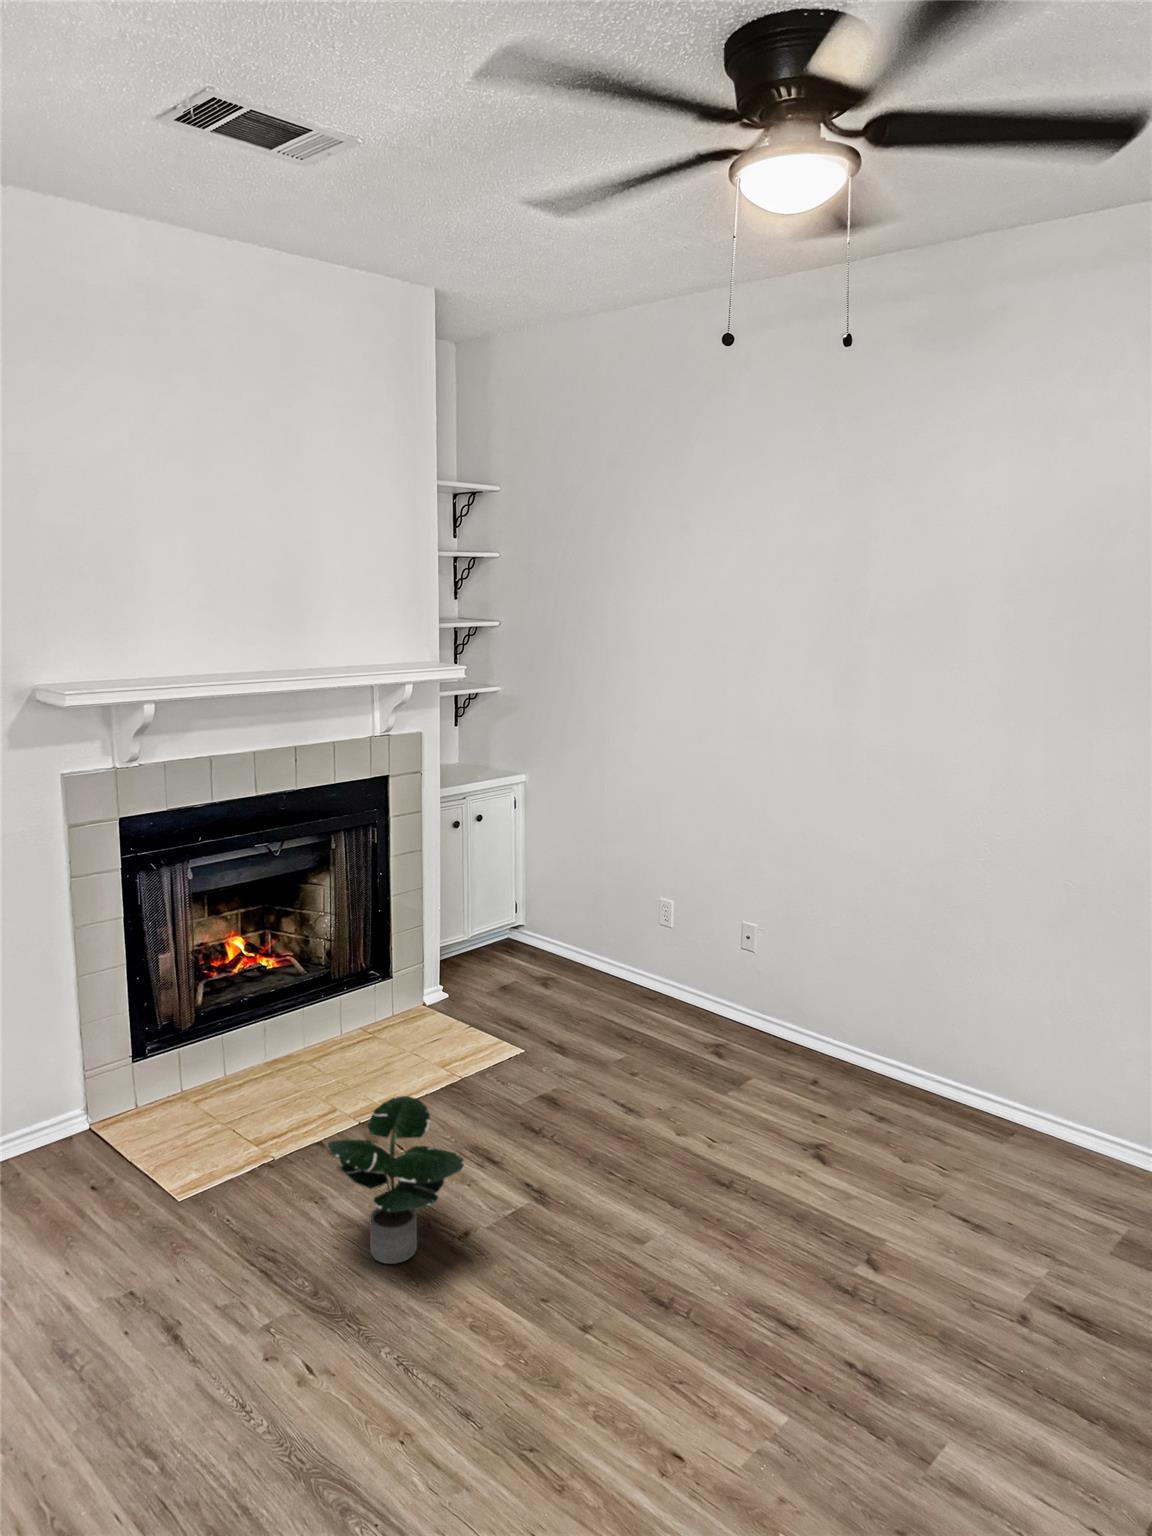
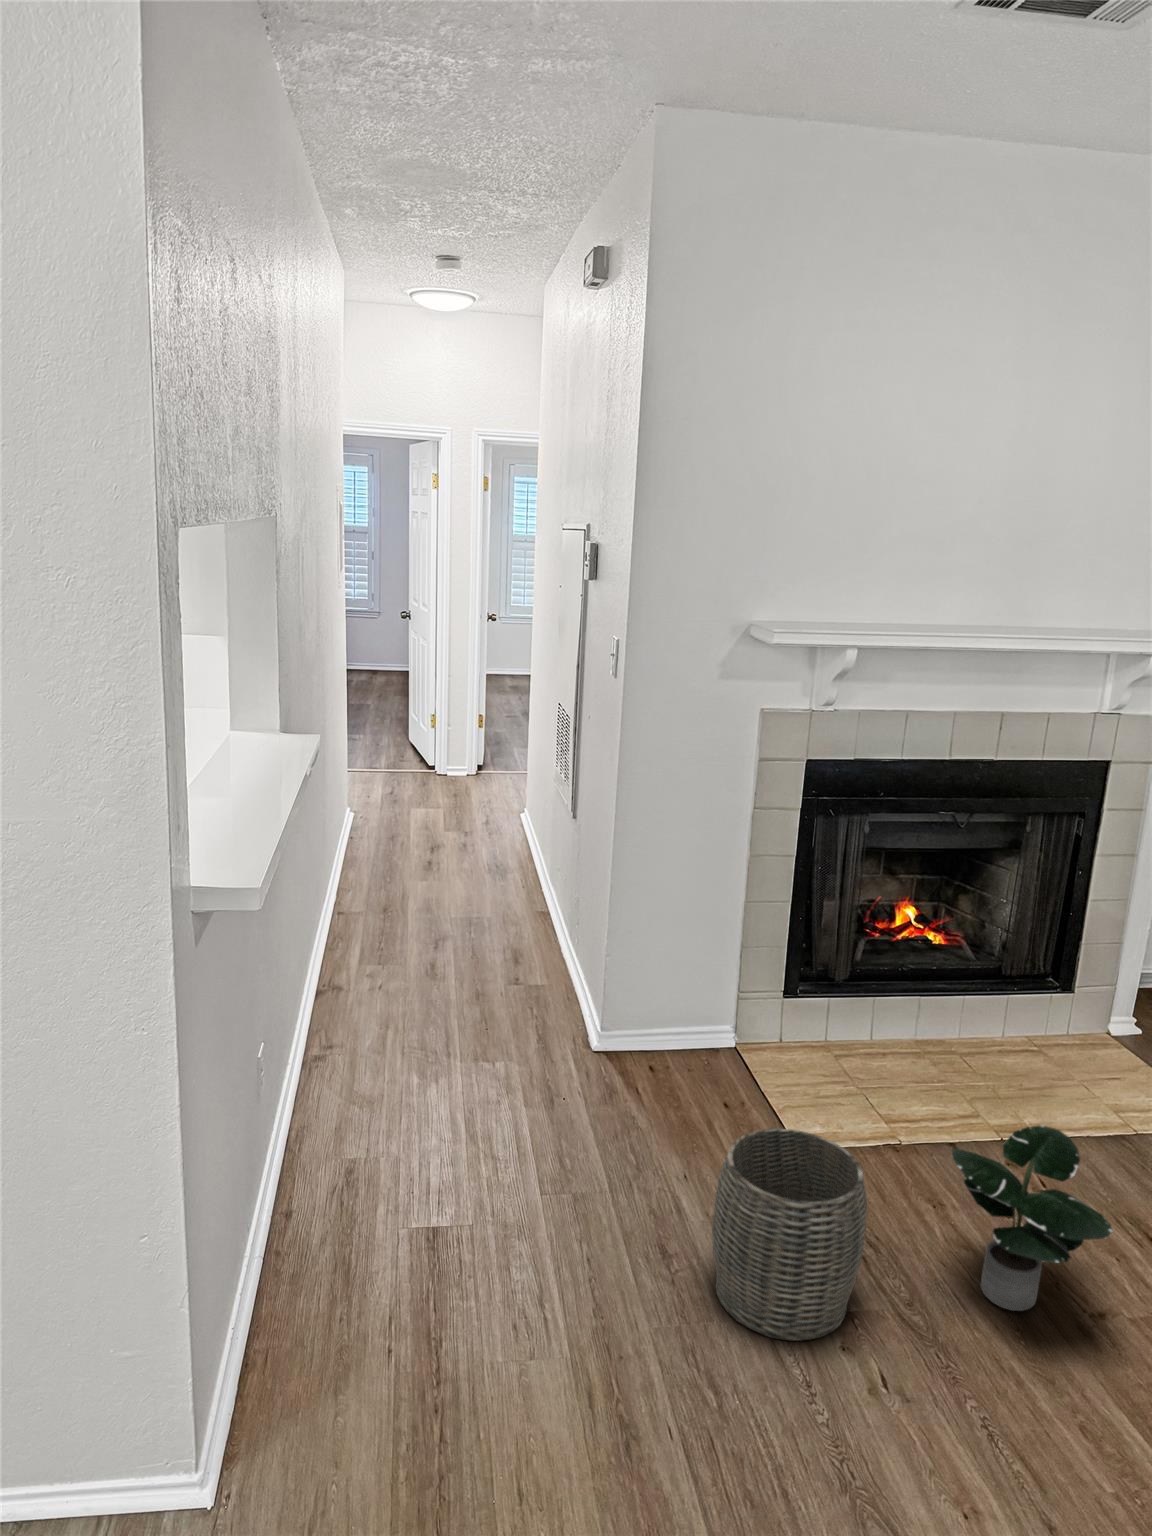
woven basket: none [114,1175,267,1384] -> present [712,1129,867,1341]

